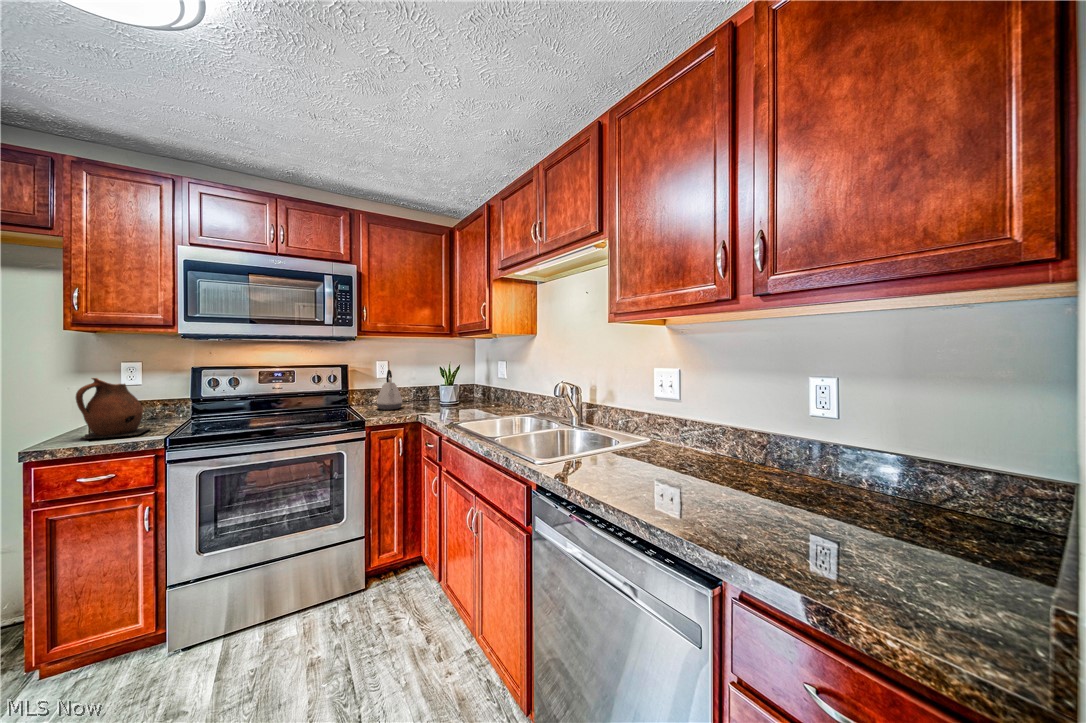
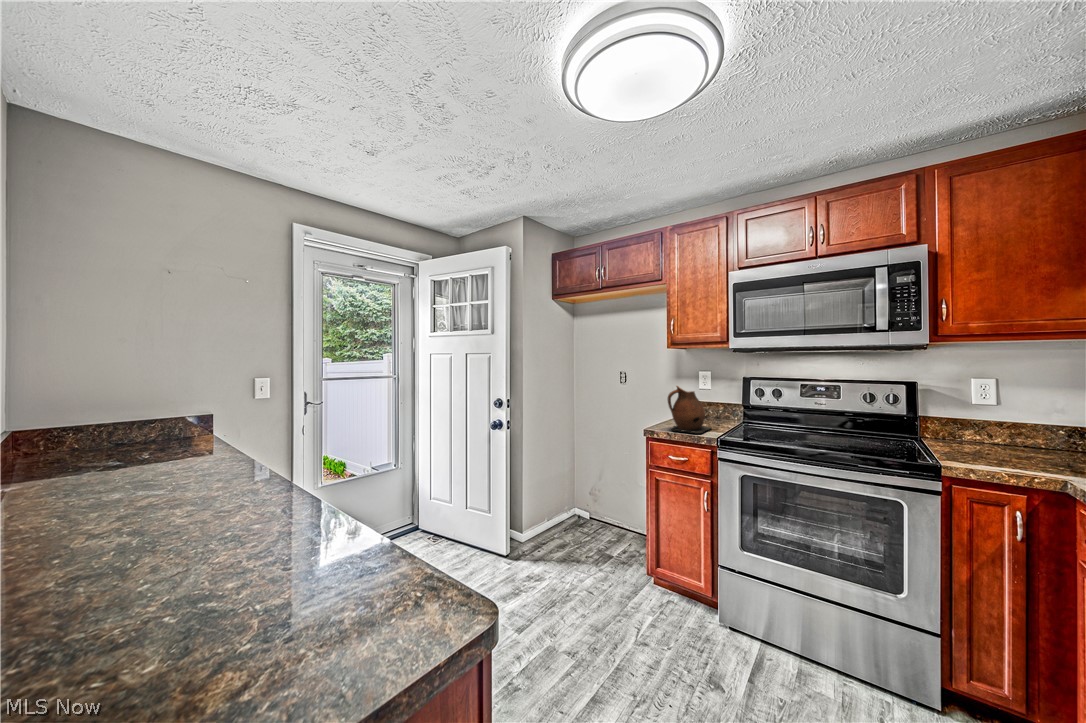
kettle: present [376,370,403,410] -> none [969,391,1027,454]

